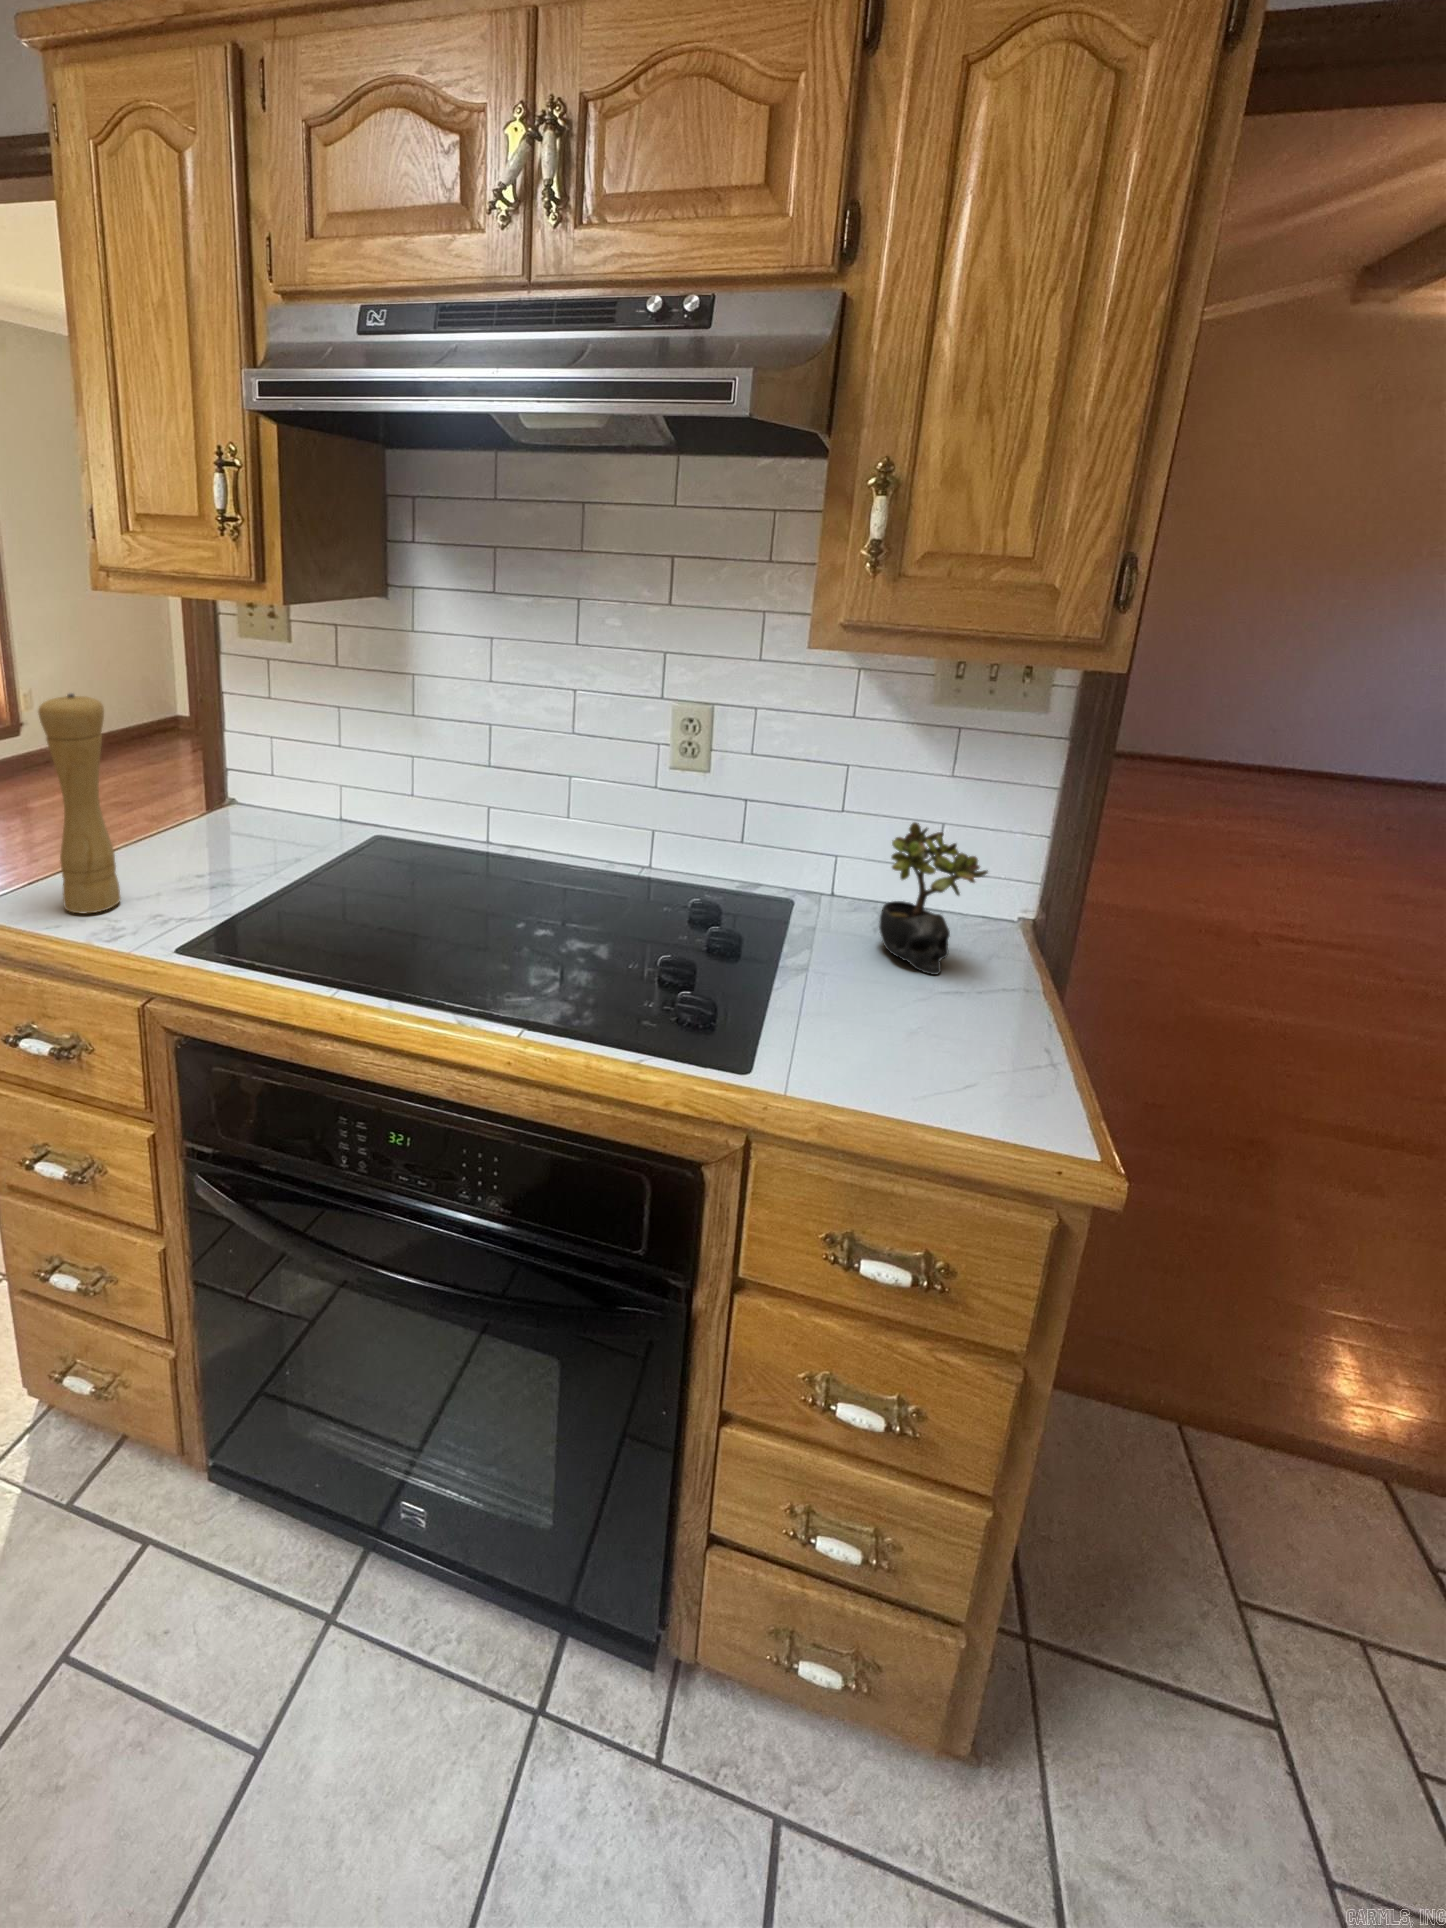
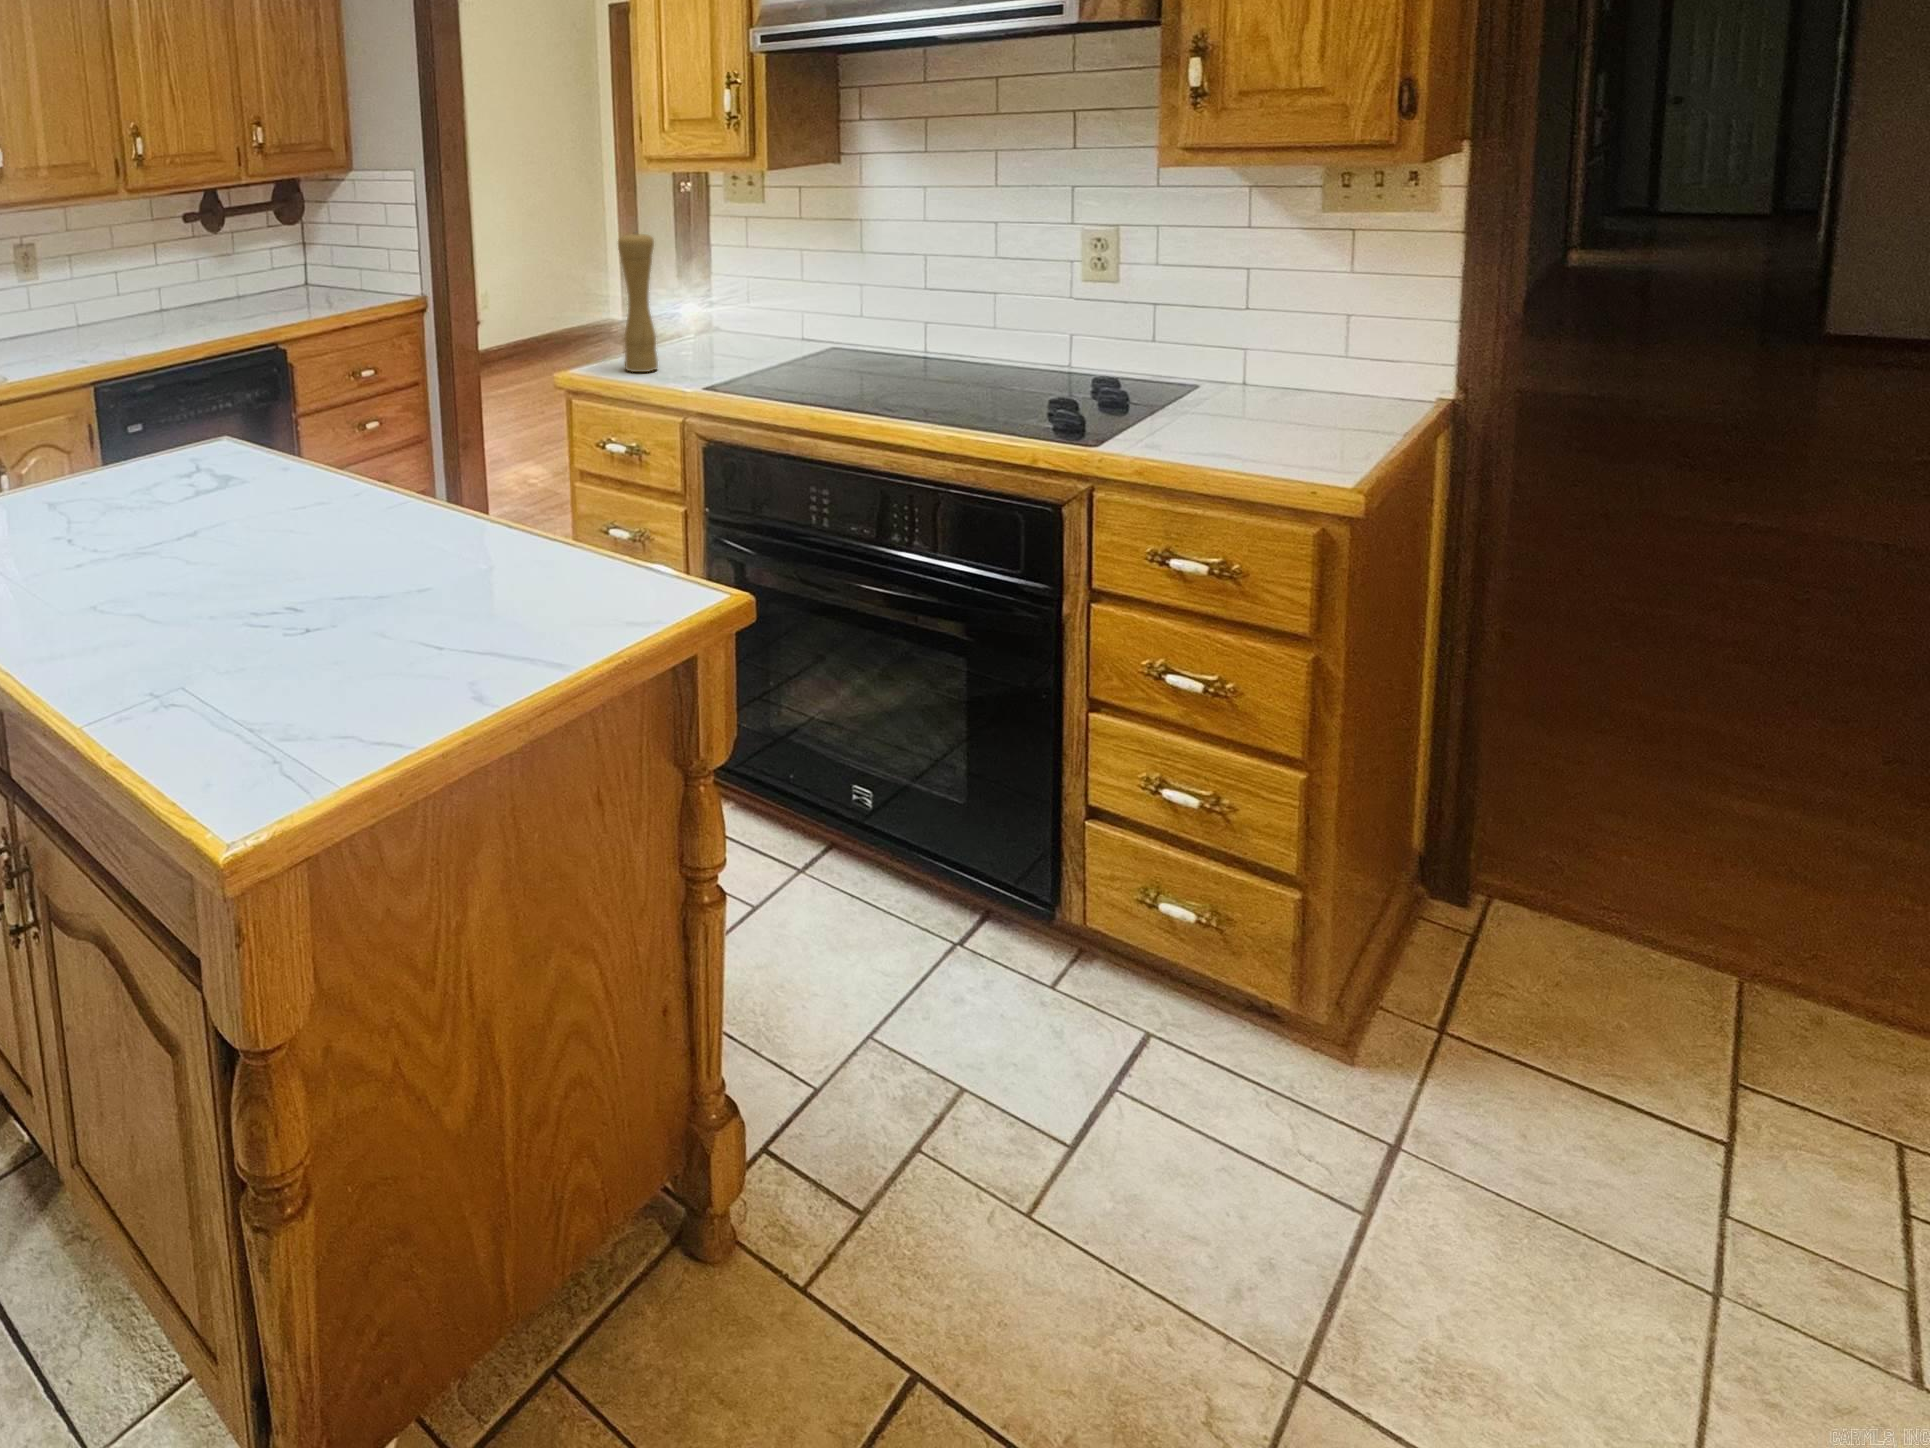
succulent plant: present [879,822,988,975] -> none [1259,302,1356,421]

